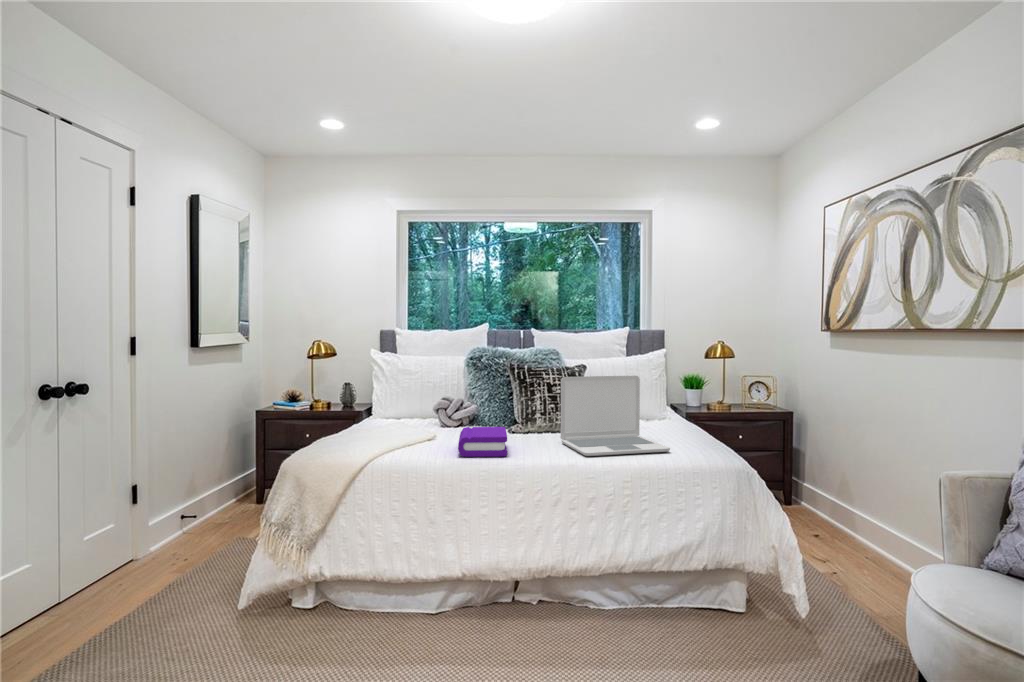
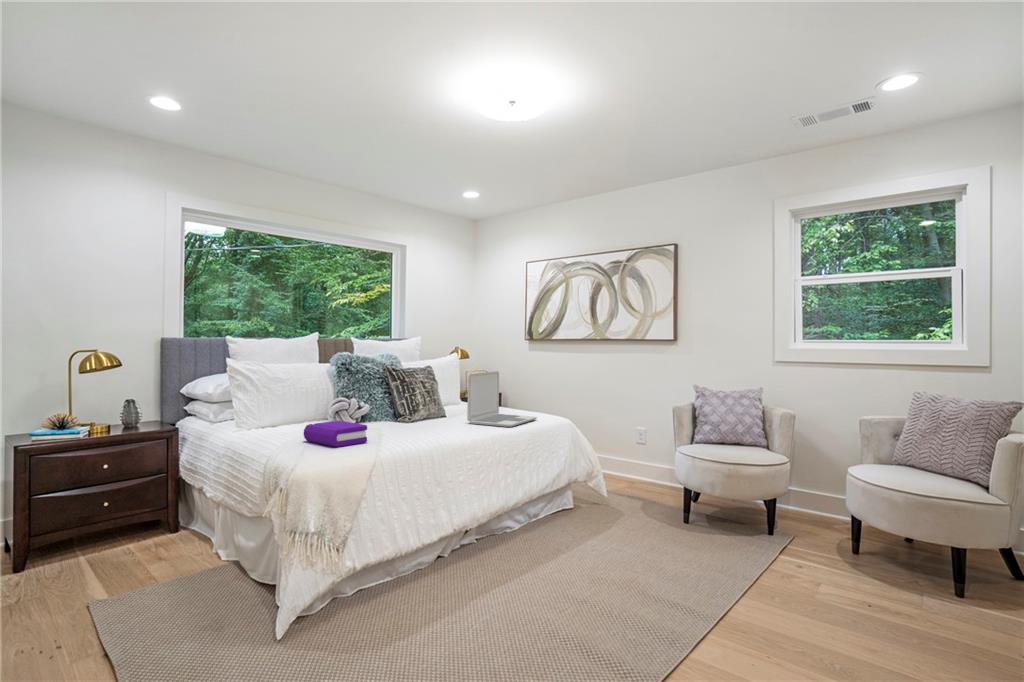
book: present [458,427,507,457] -> present [304,421,367,447]

